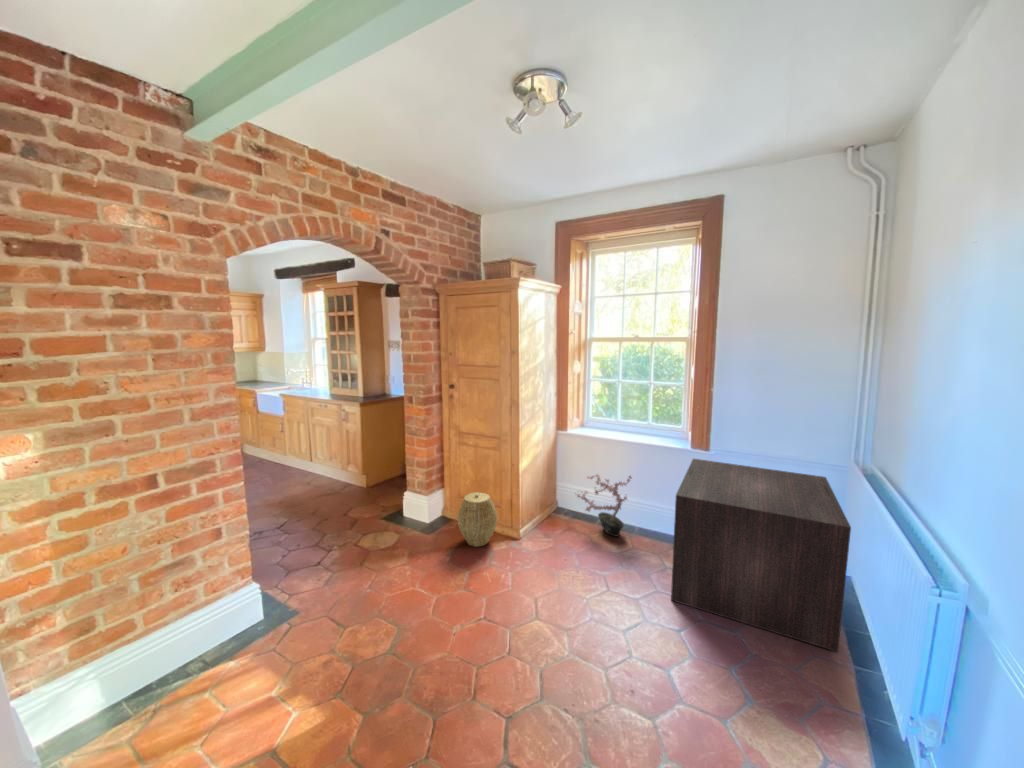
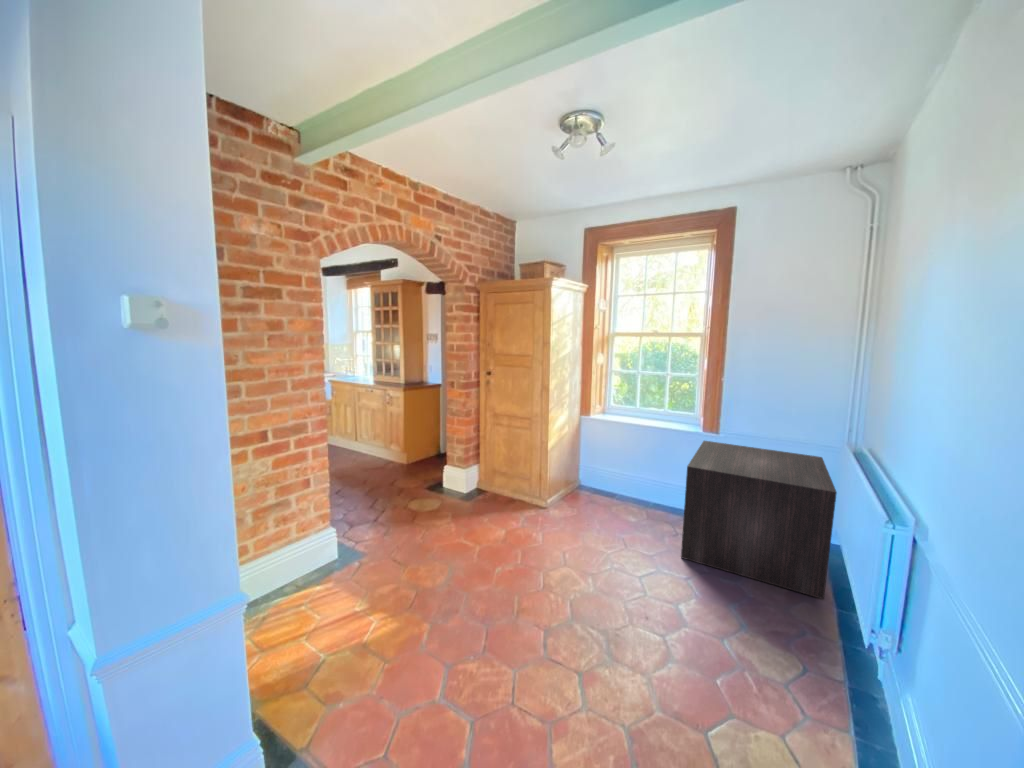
potted plant: present [577,475,632,537] -> none [595,450,650,509]
woven basket: present [458,492,497,547] -> none [493,466,528,513]

